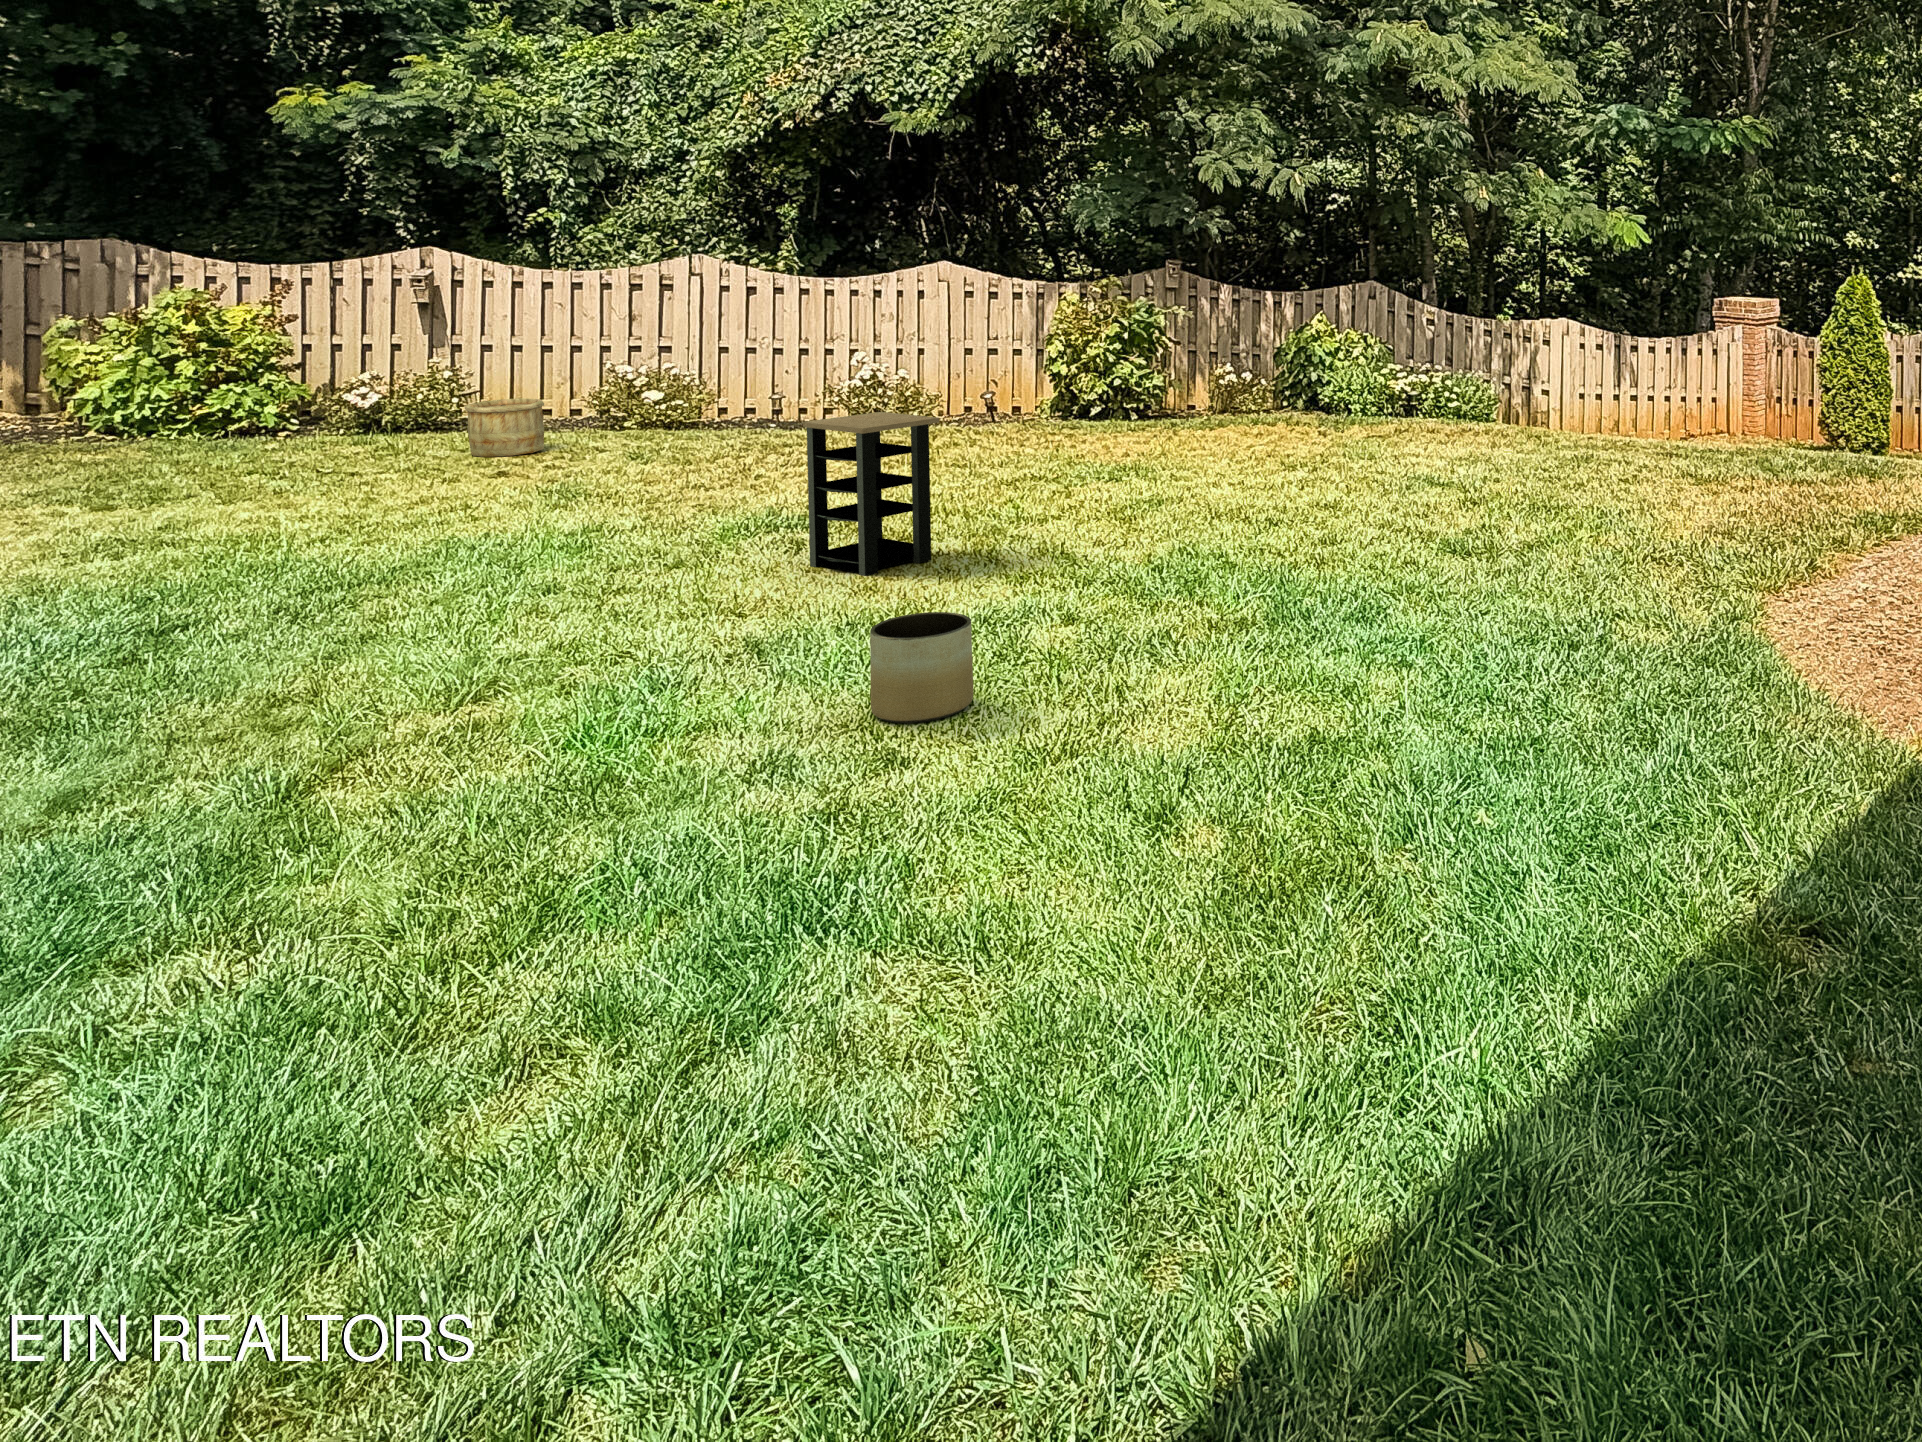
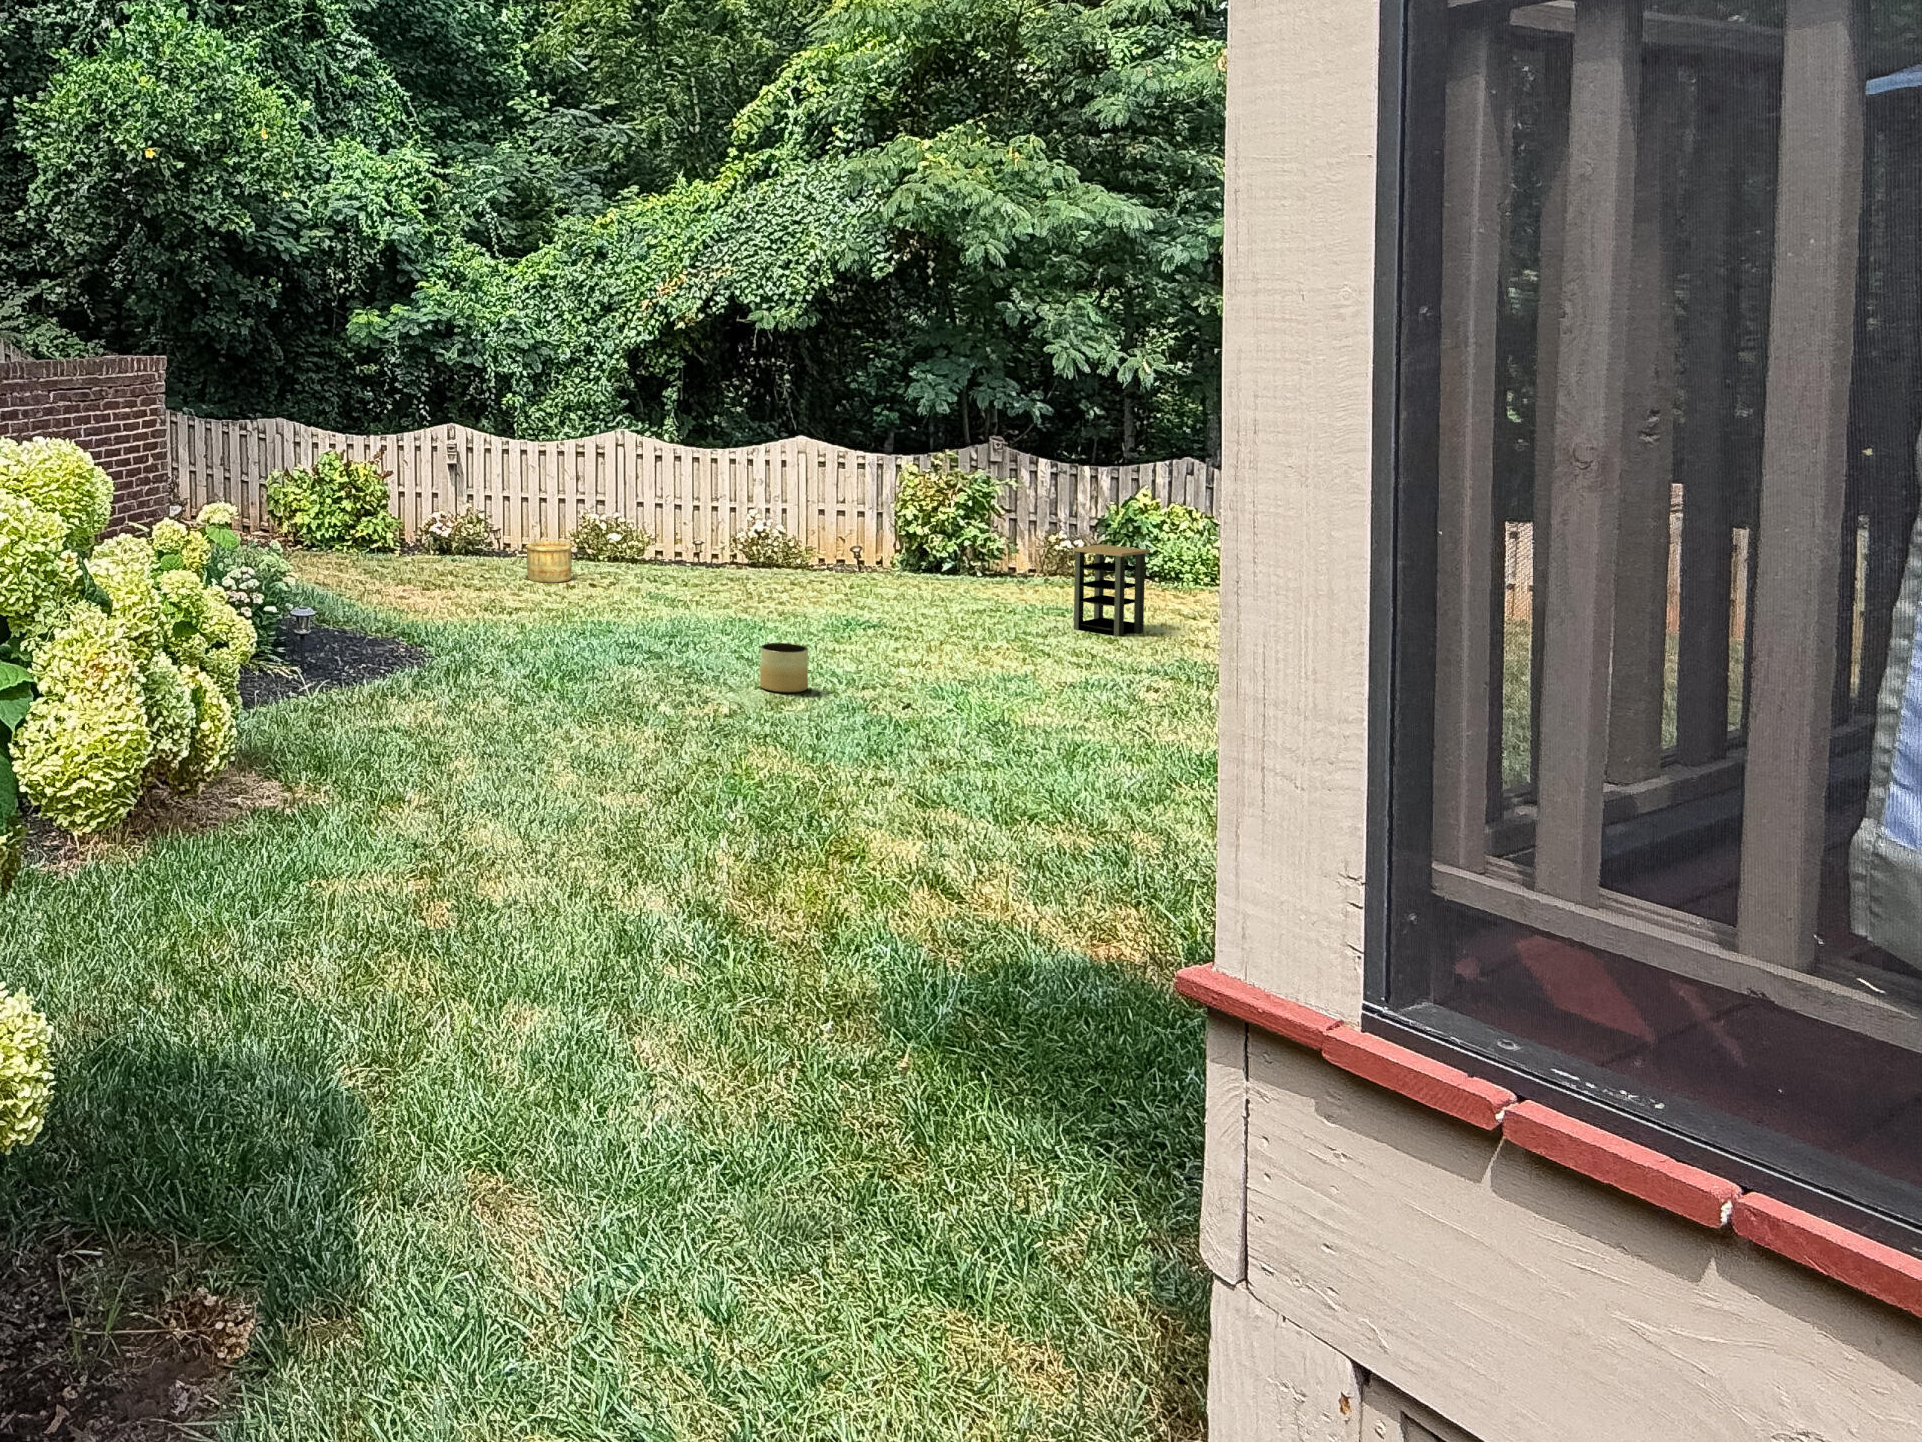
side table: present [803,412,939,576] -> present [1073,544,1150,637]
planter: present [870,612,973,723] -> present [760,643,808,693]

